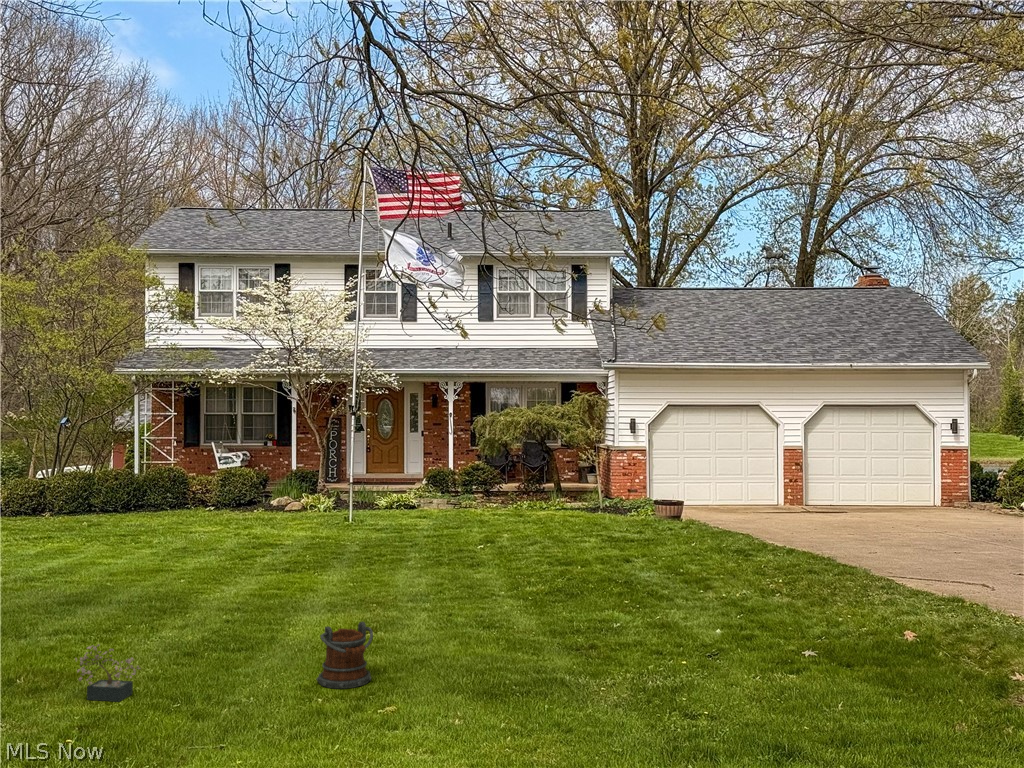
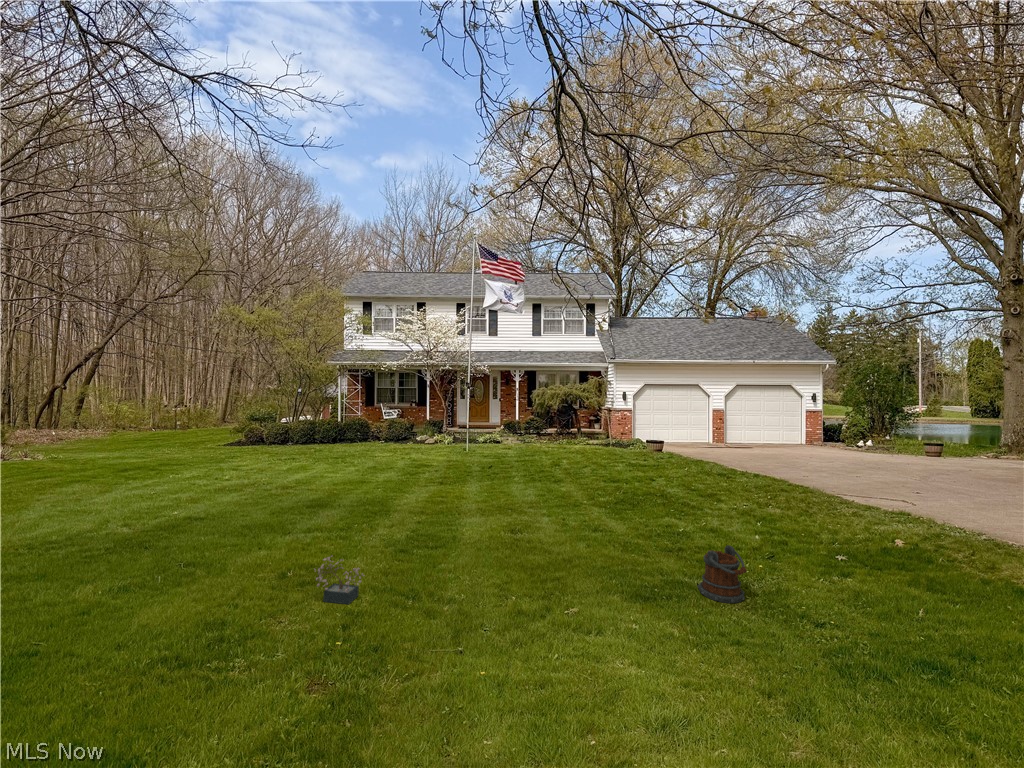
bucket: present [317,622,373,689] -> present [698,545,747,603]

